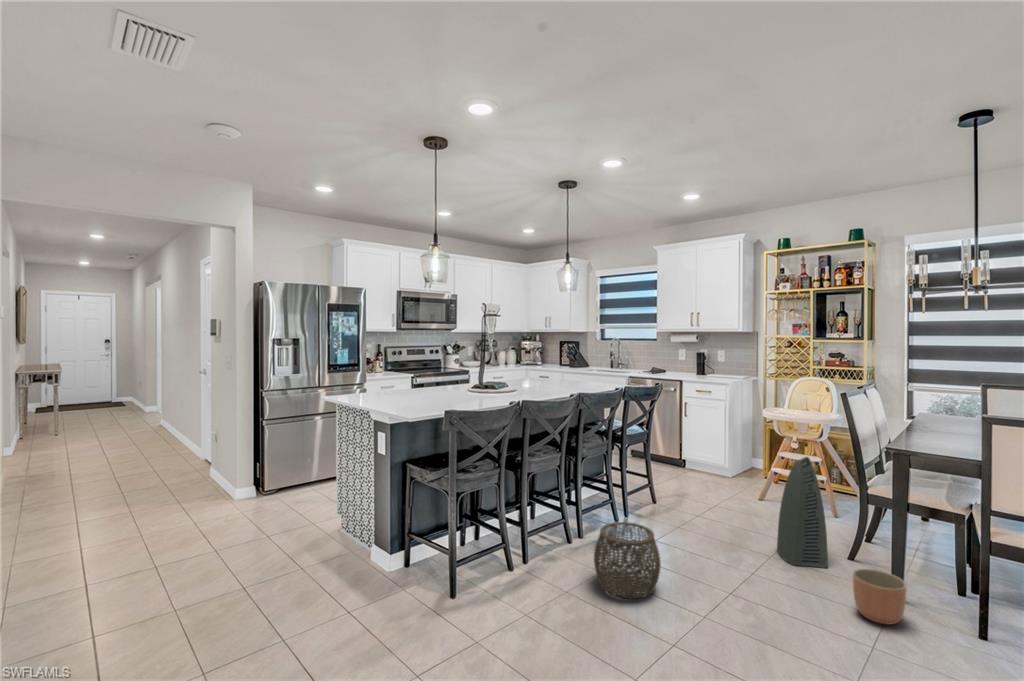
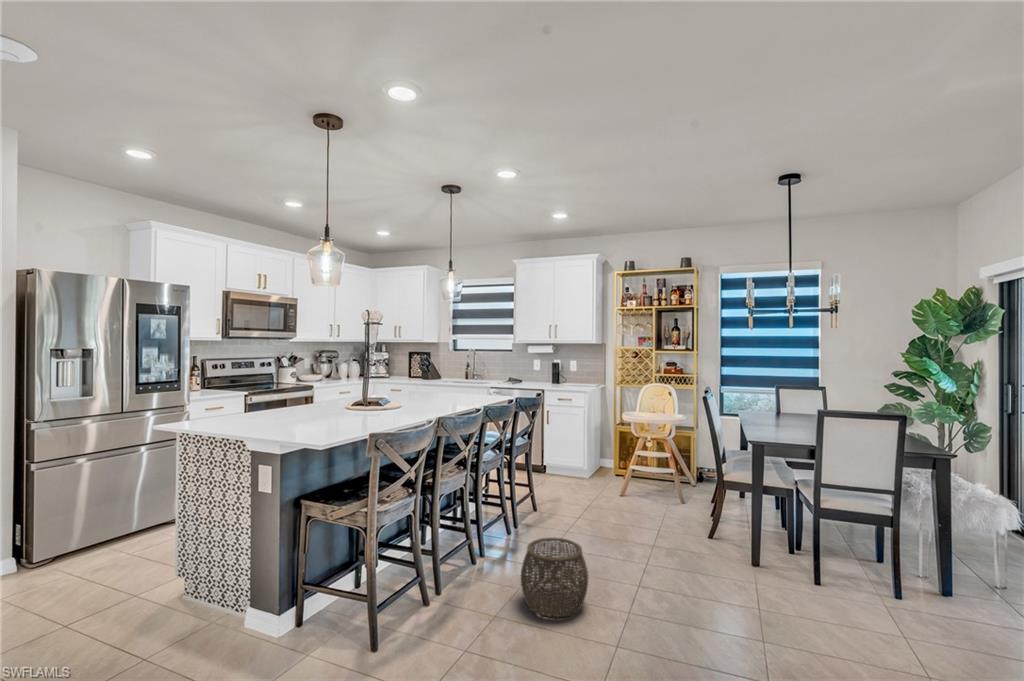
air purifier: present [777,457,828,568] -> none [660,455,705,556]
planter: present [853,569,907,625] -> none [742,550,784,596]

